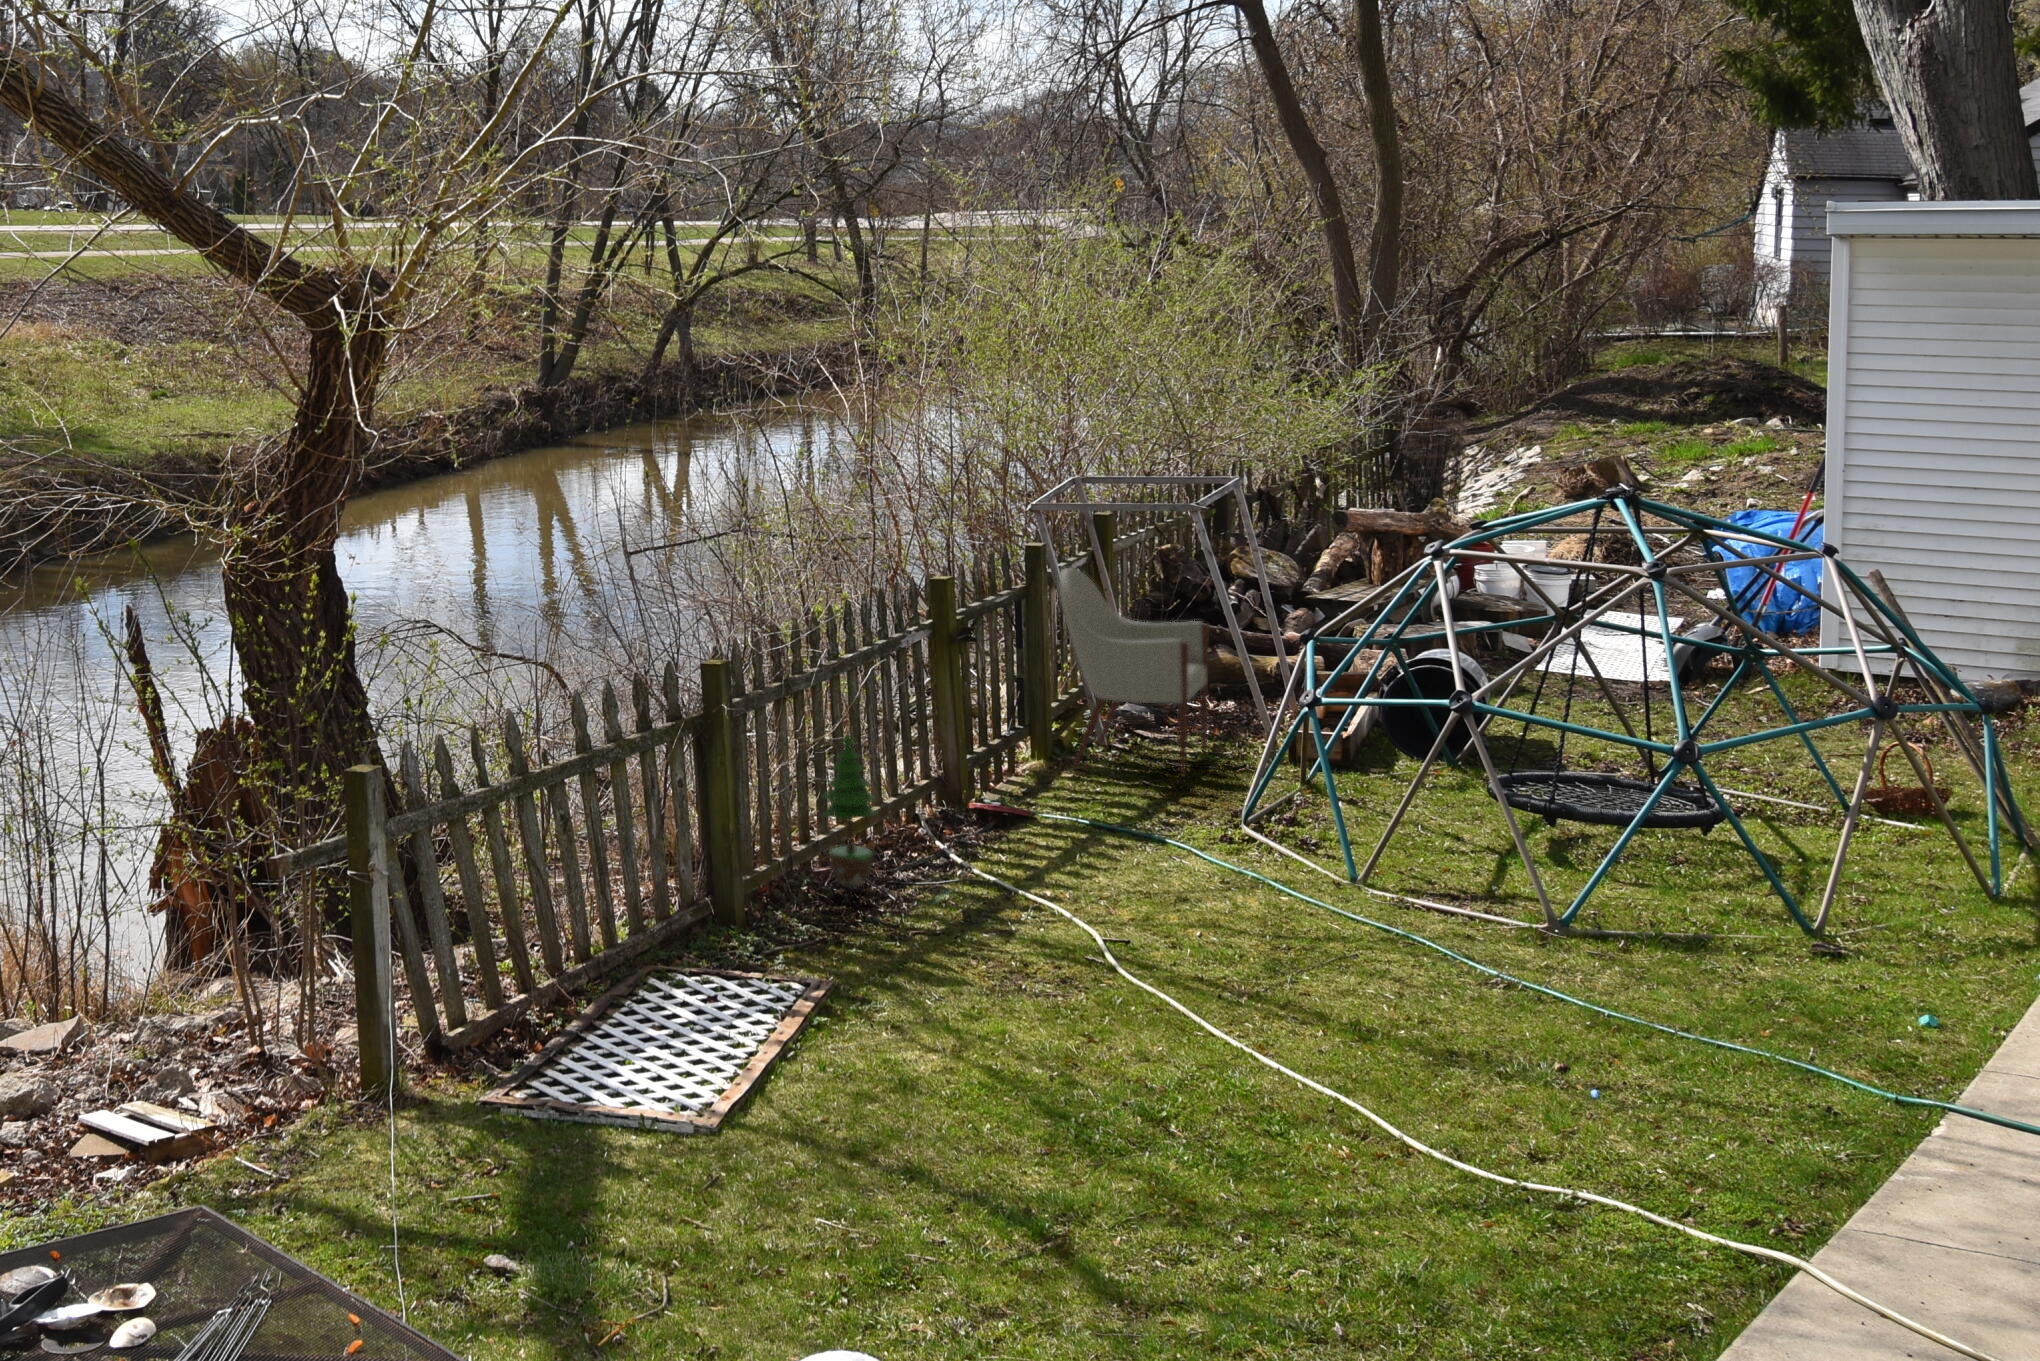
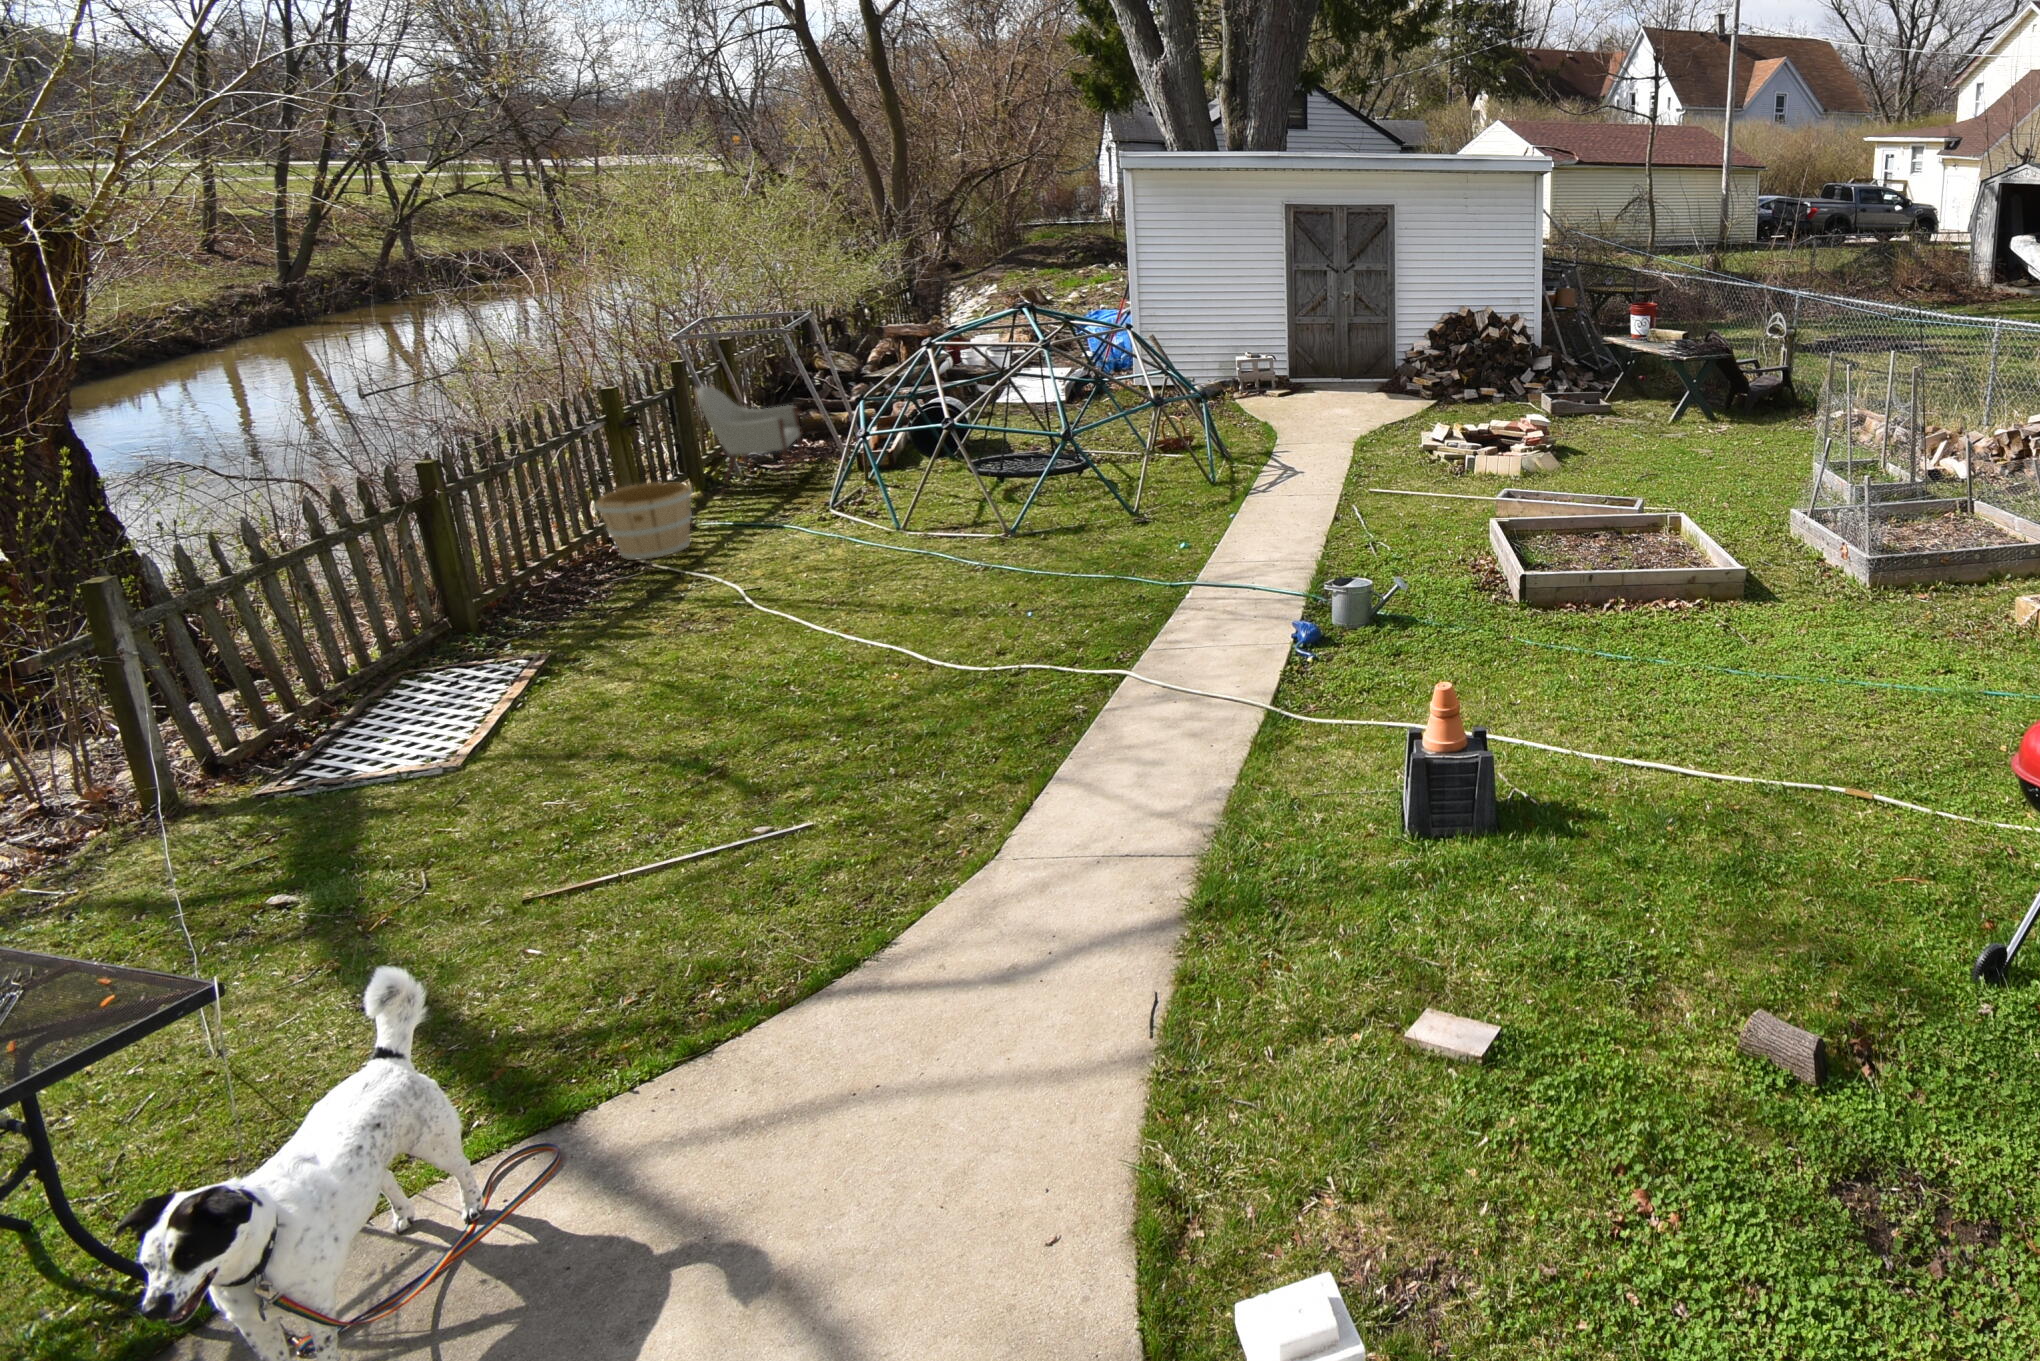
wooden bucket: none [907,719,1047,860] -> present [594,482,692,560]
potted tree: present [823,731,878,890] -> none [530,509,577,595]

